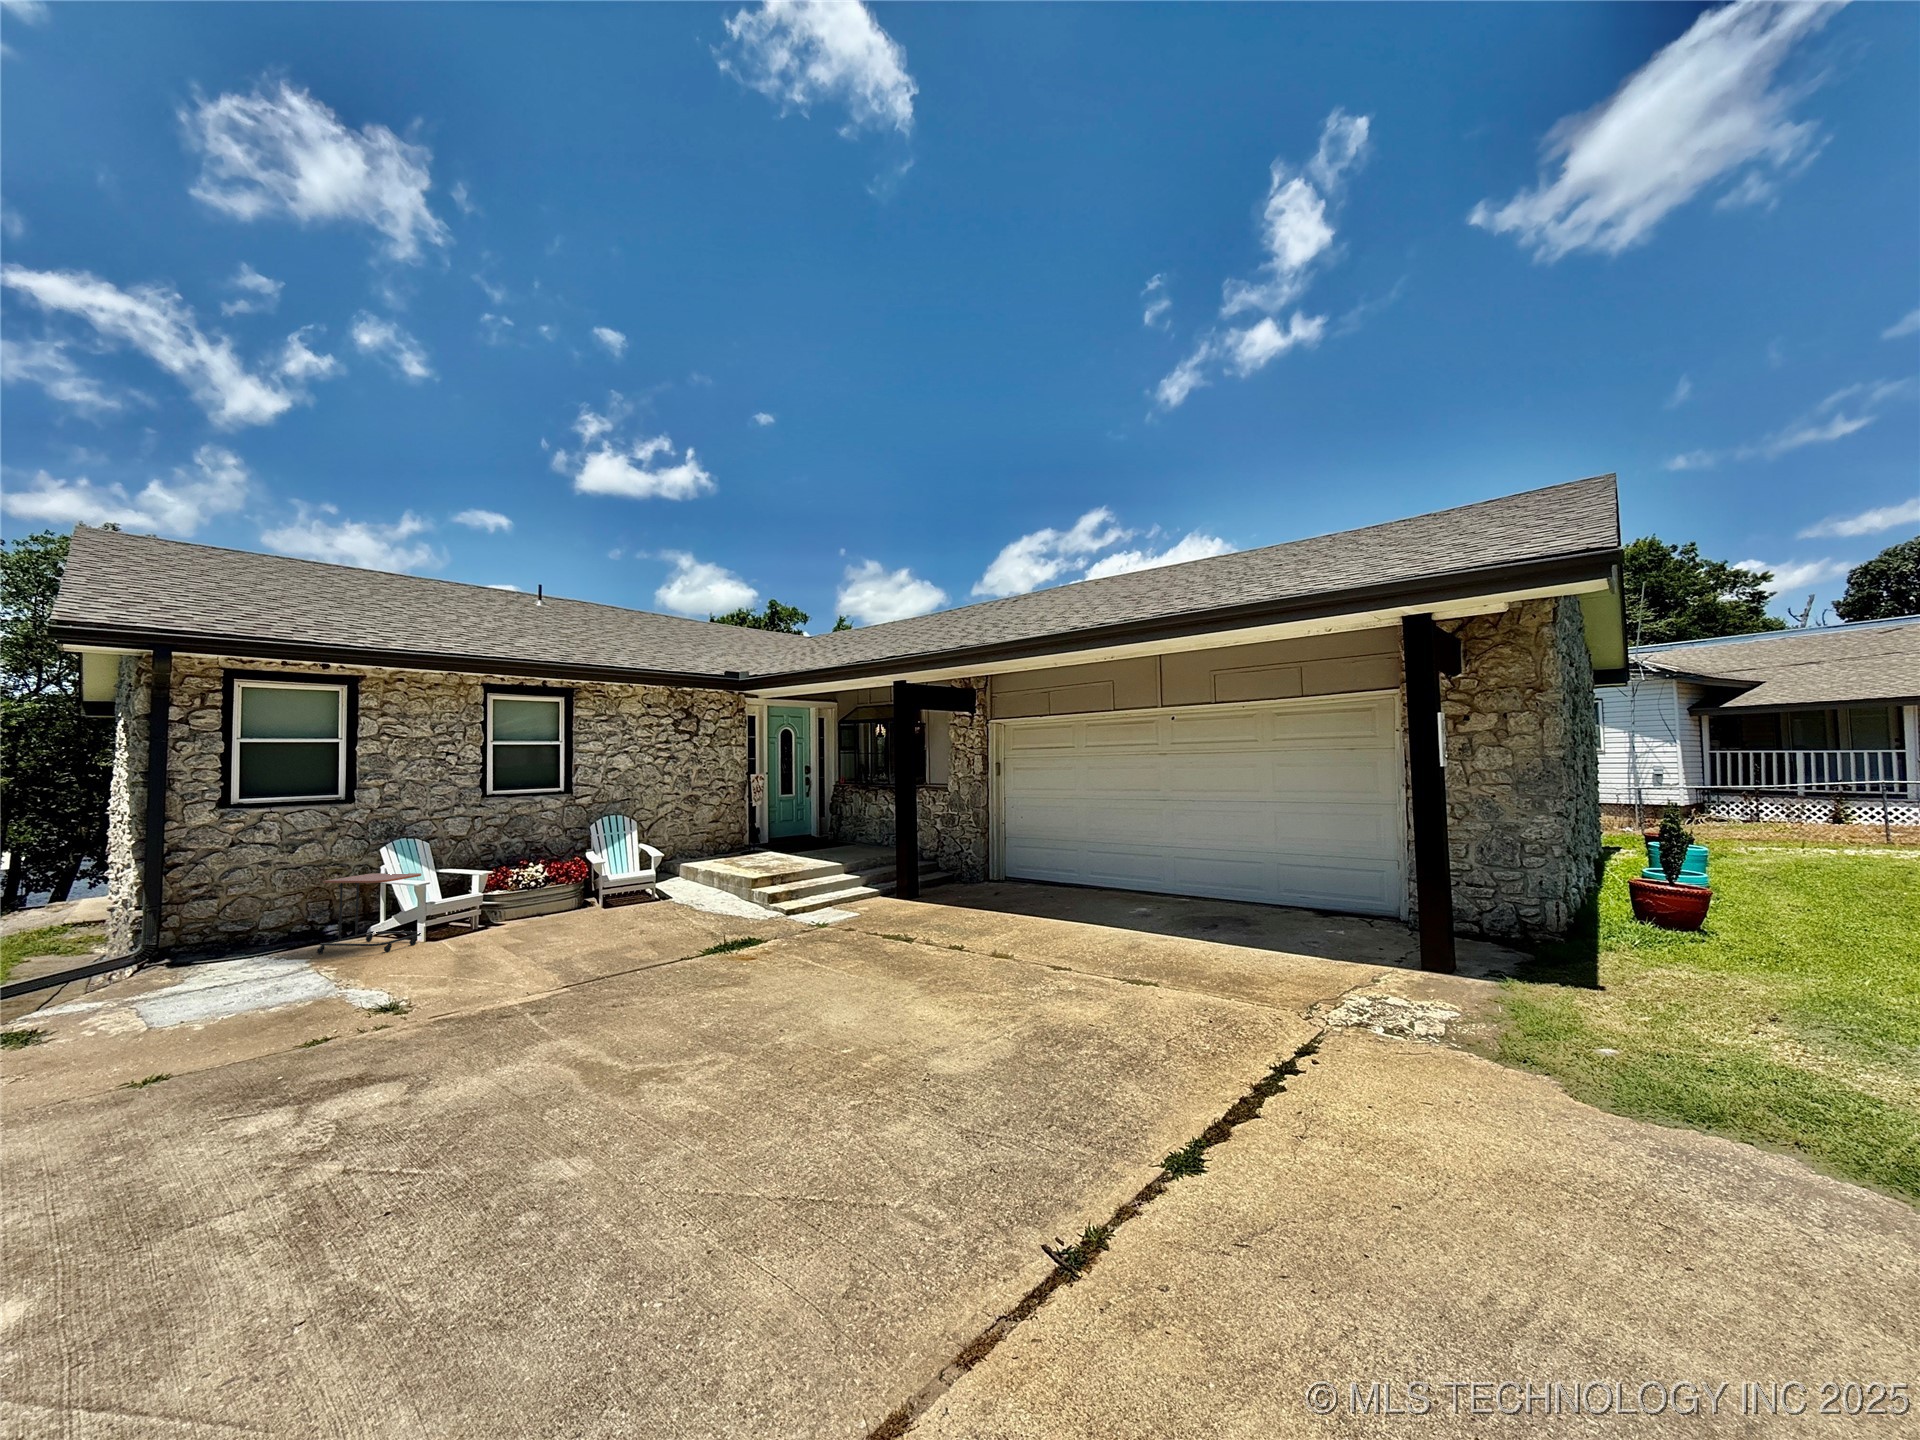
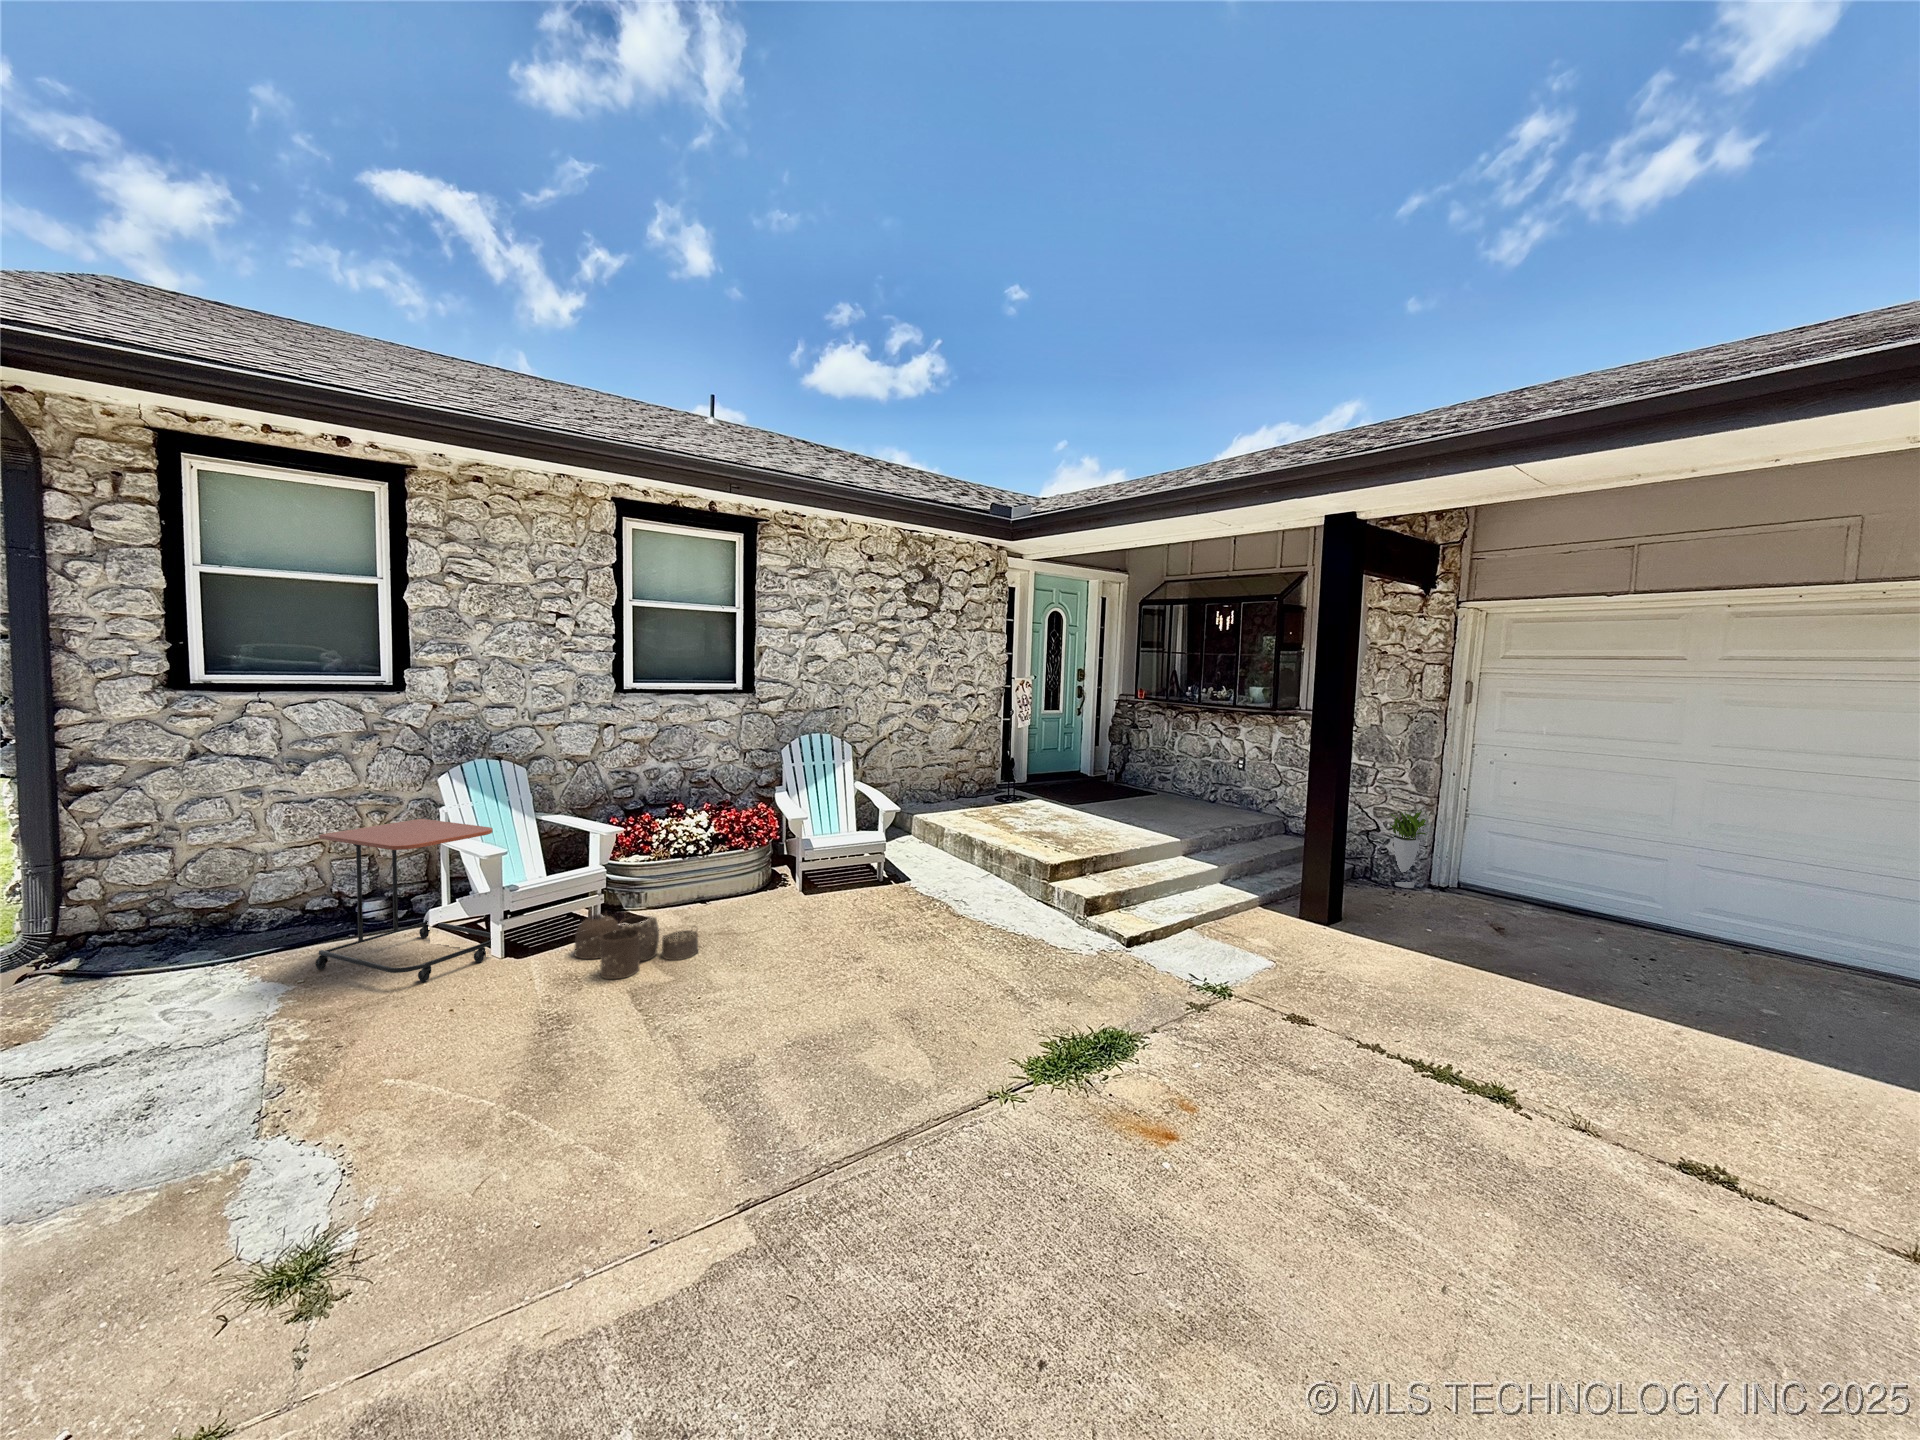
planter: none [951,840,972,883] -> present [1390,811,1426,888]
woven basket: none [468,914,540,943] -> present [575,913,698,979]

